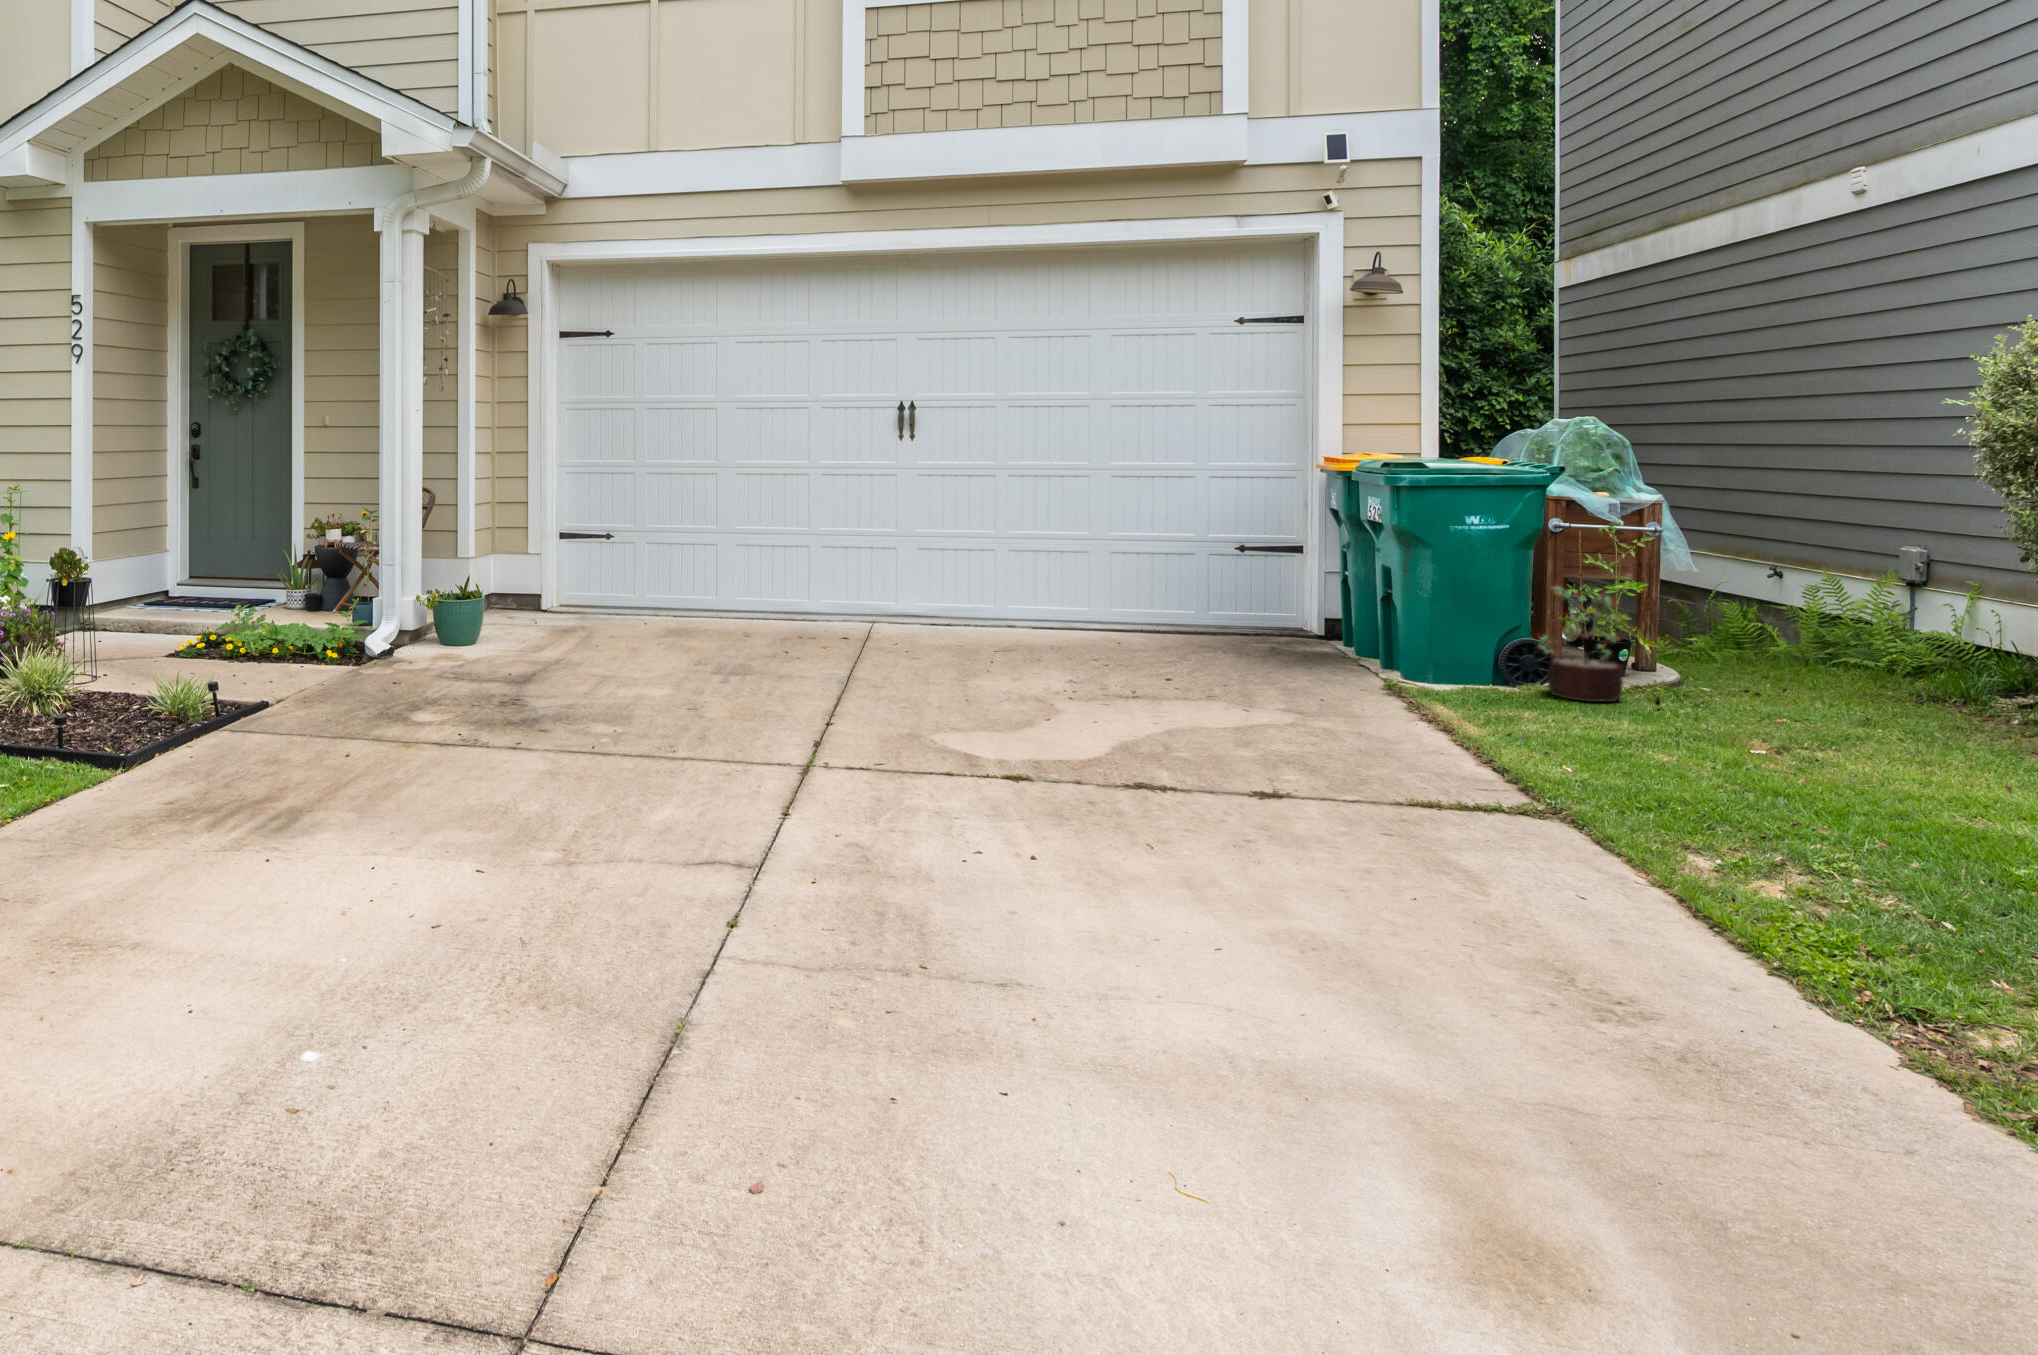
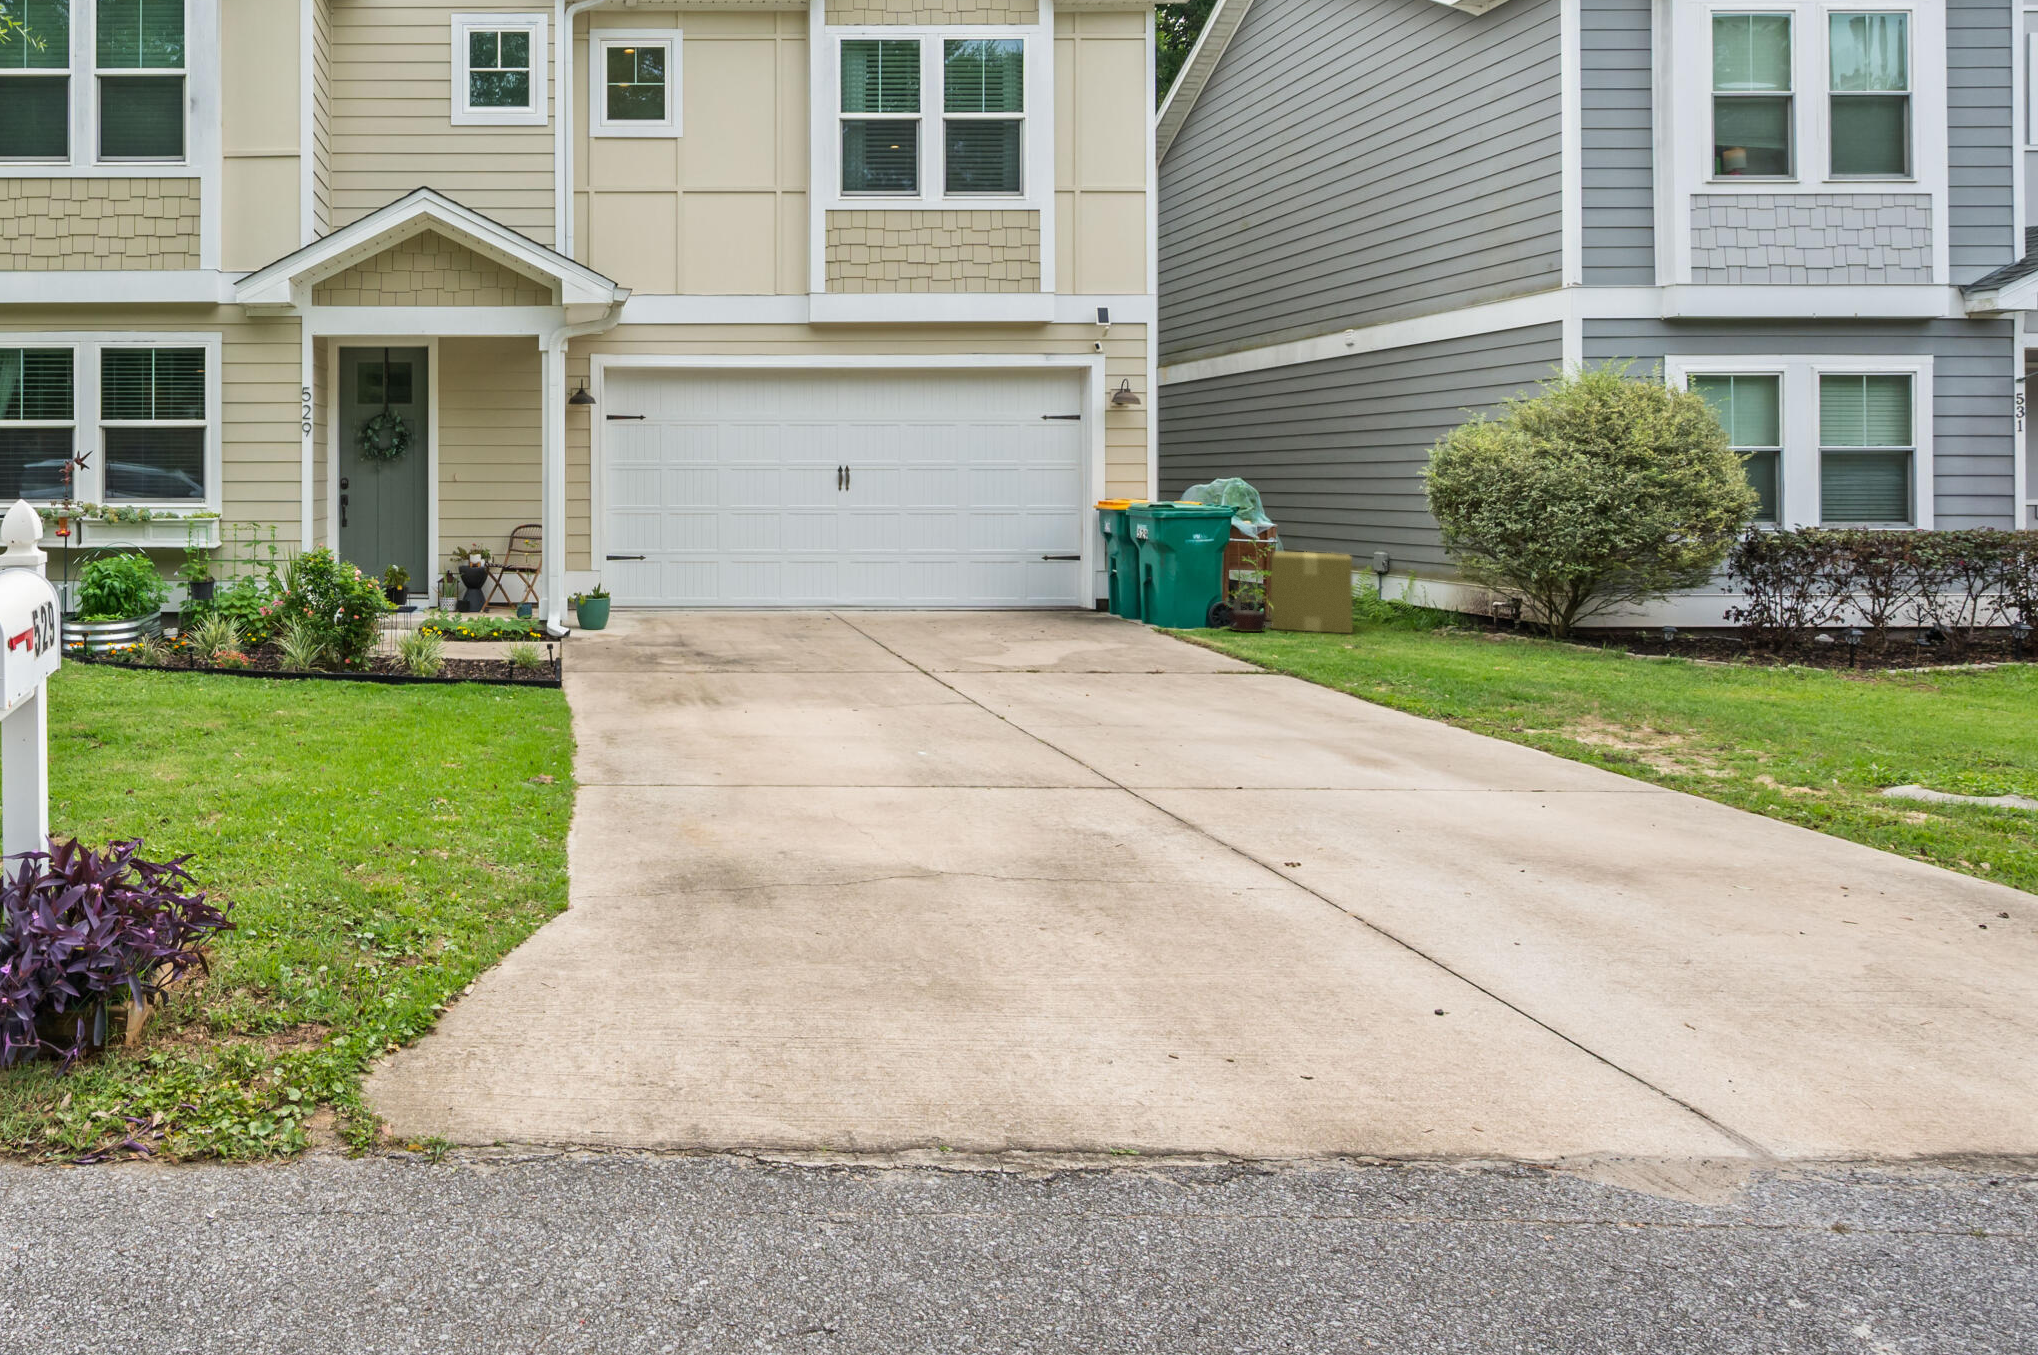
cardboard box: none [1638,549,1820,715] -> present [1271,551,1353,633]

